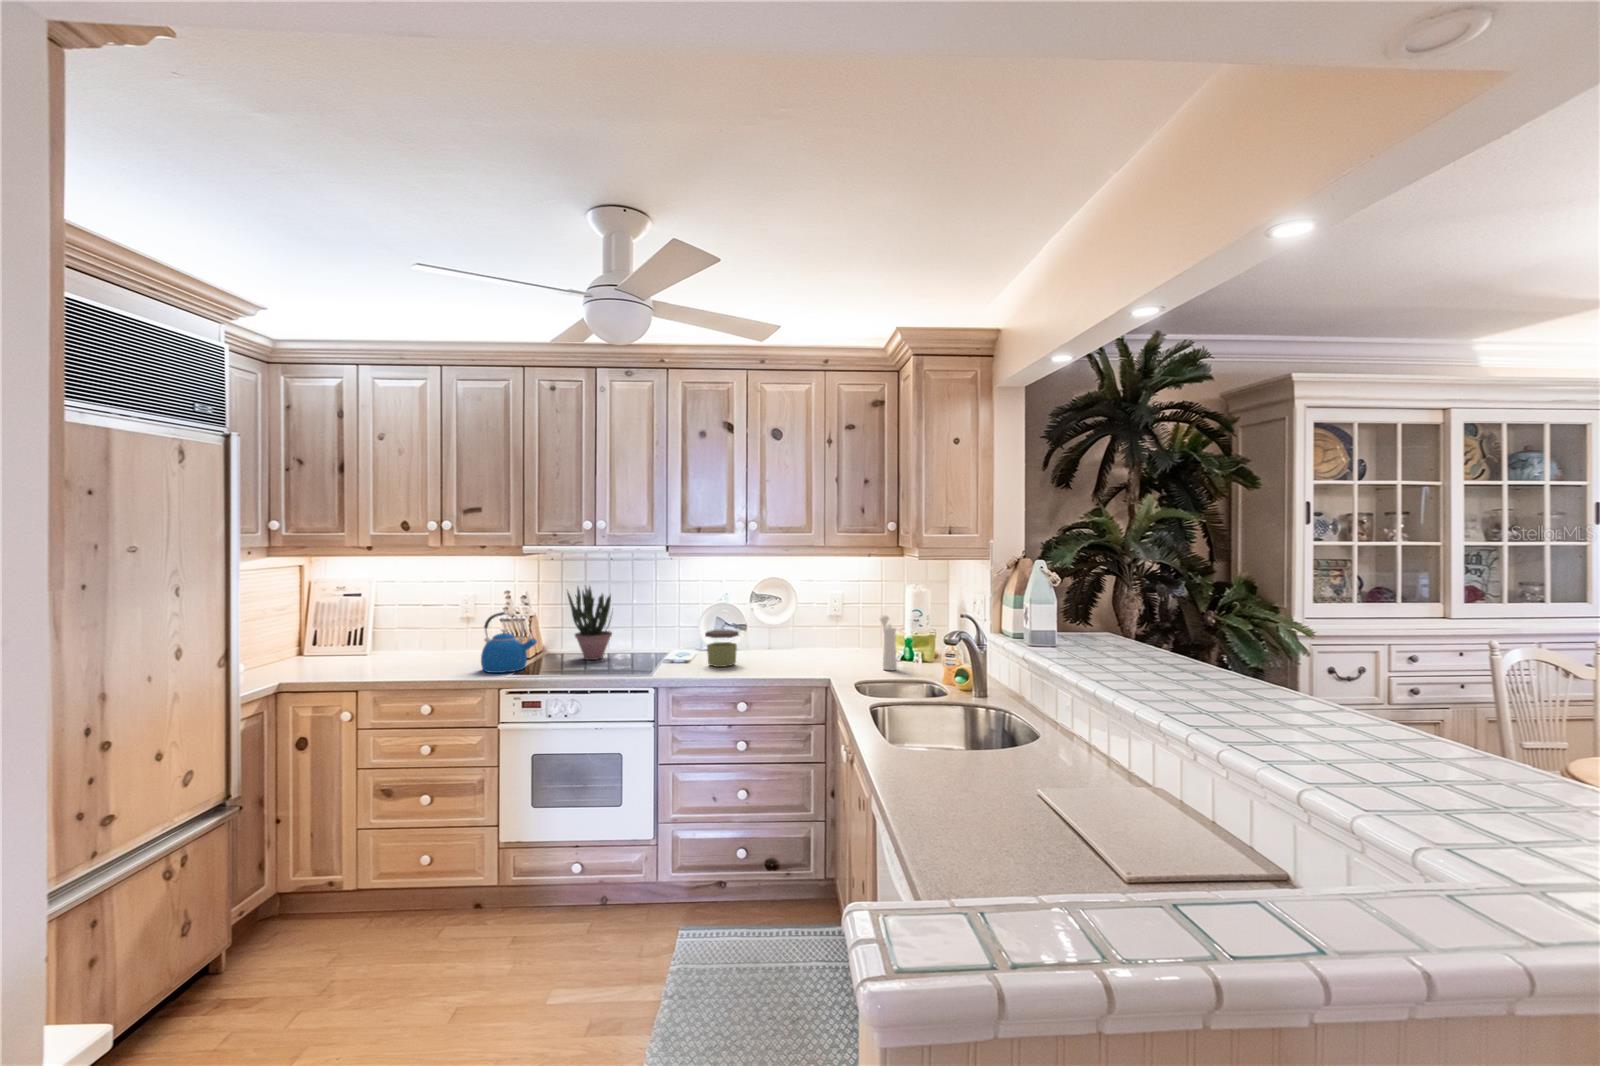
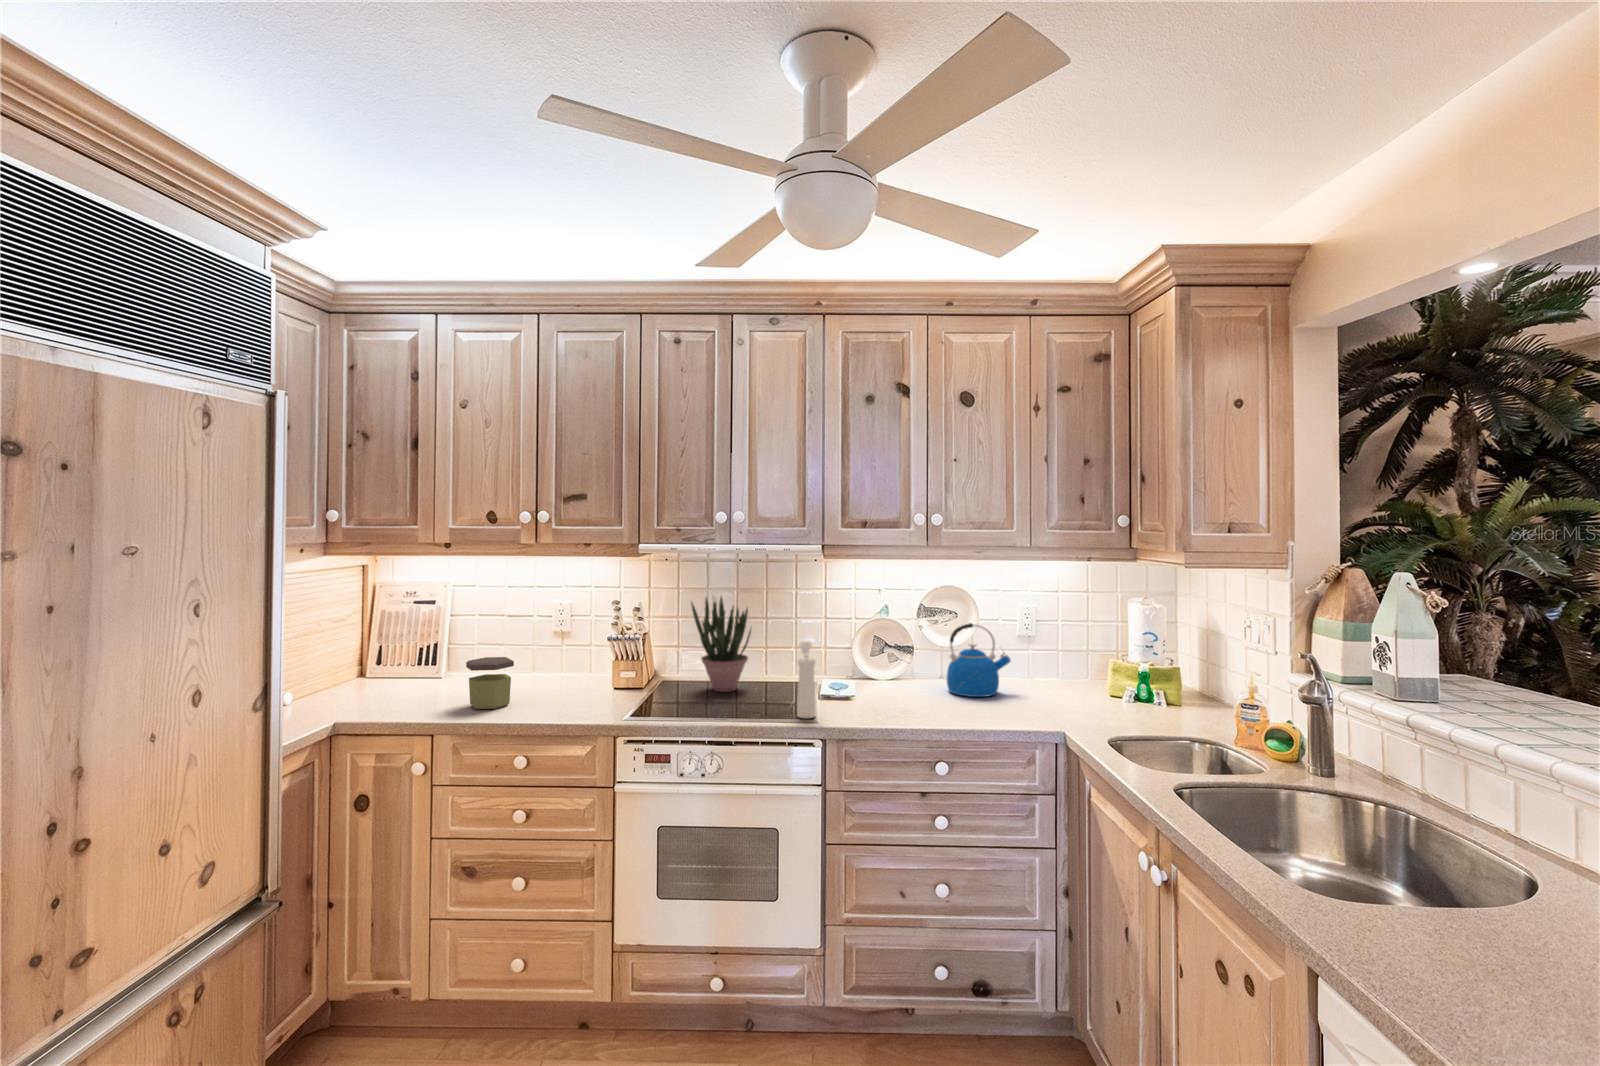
kettle: present [481,612,537,673] -> present [947,623,1011,697]
pepper mill: present [880,615,897,670] -> present [797,640,816,718]
jar: present [705,630,739,667] -> present [466,657,514,709]

